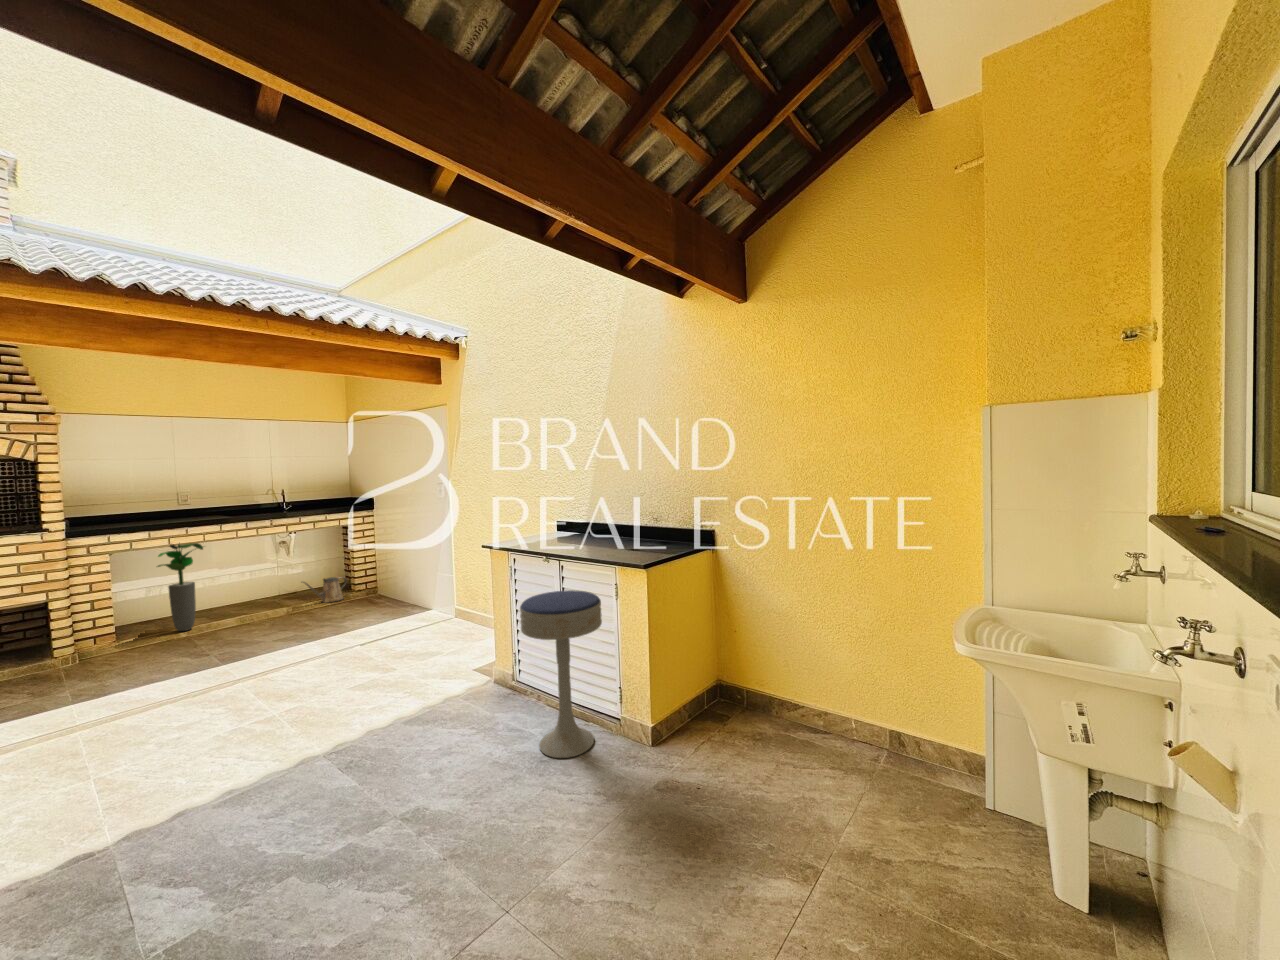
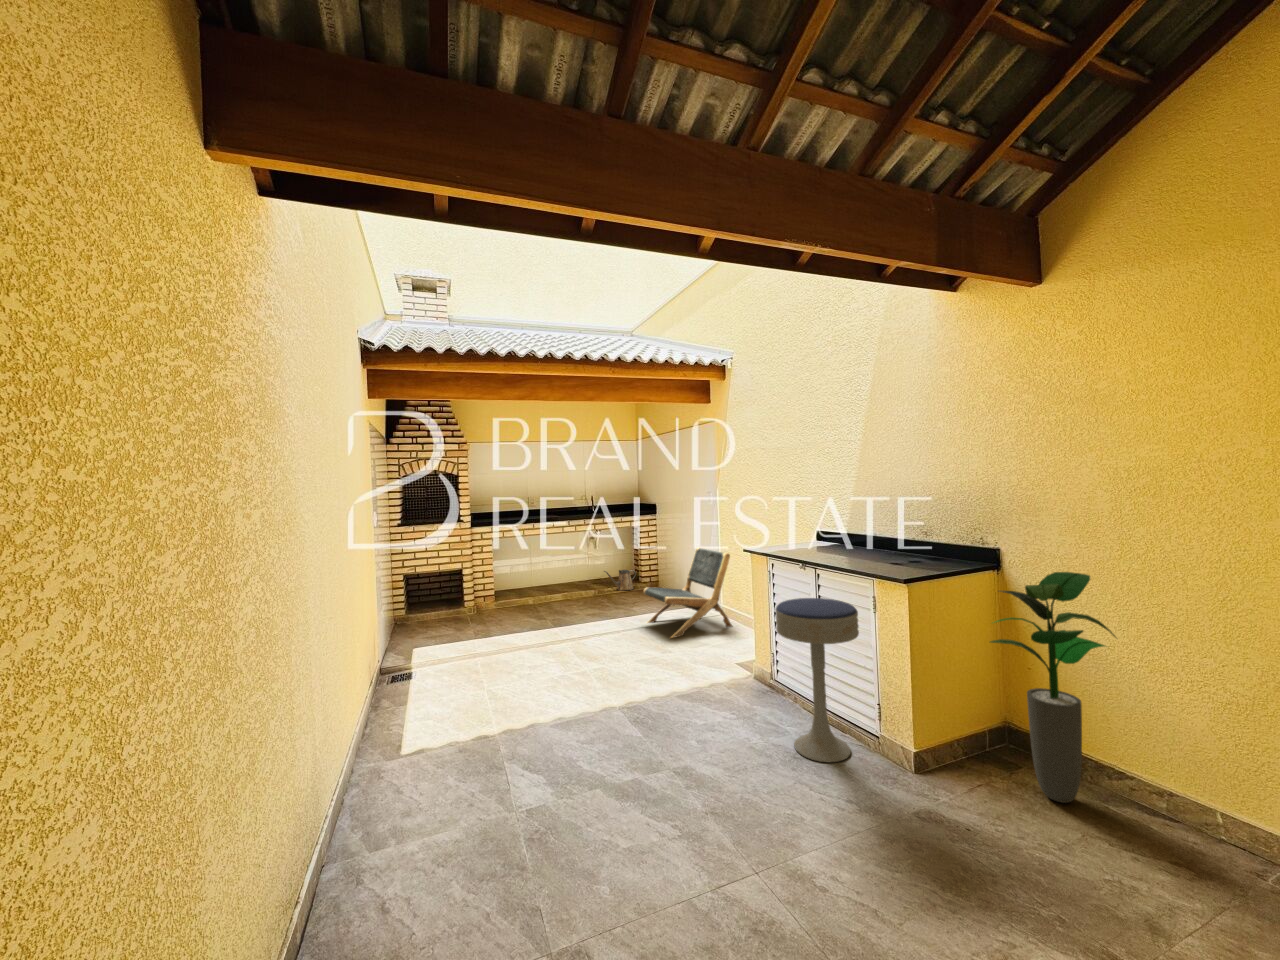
potted plant: present [158,543,203,631] -> present [990,572,1115,803]
lounge chair: none [356,545,468,652] -> present [643,547,732,638]

